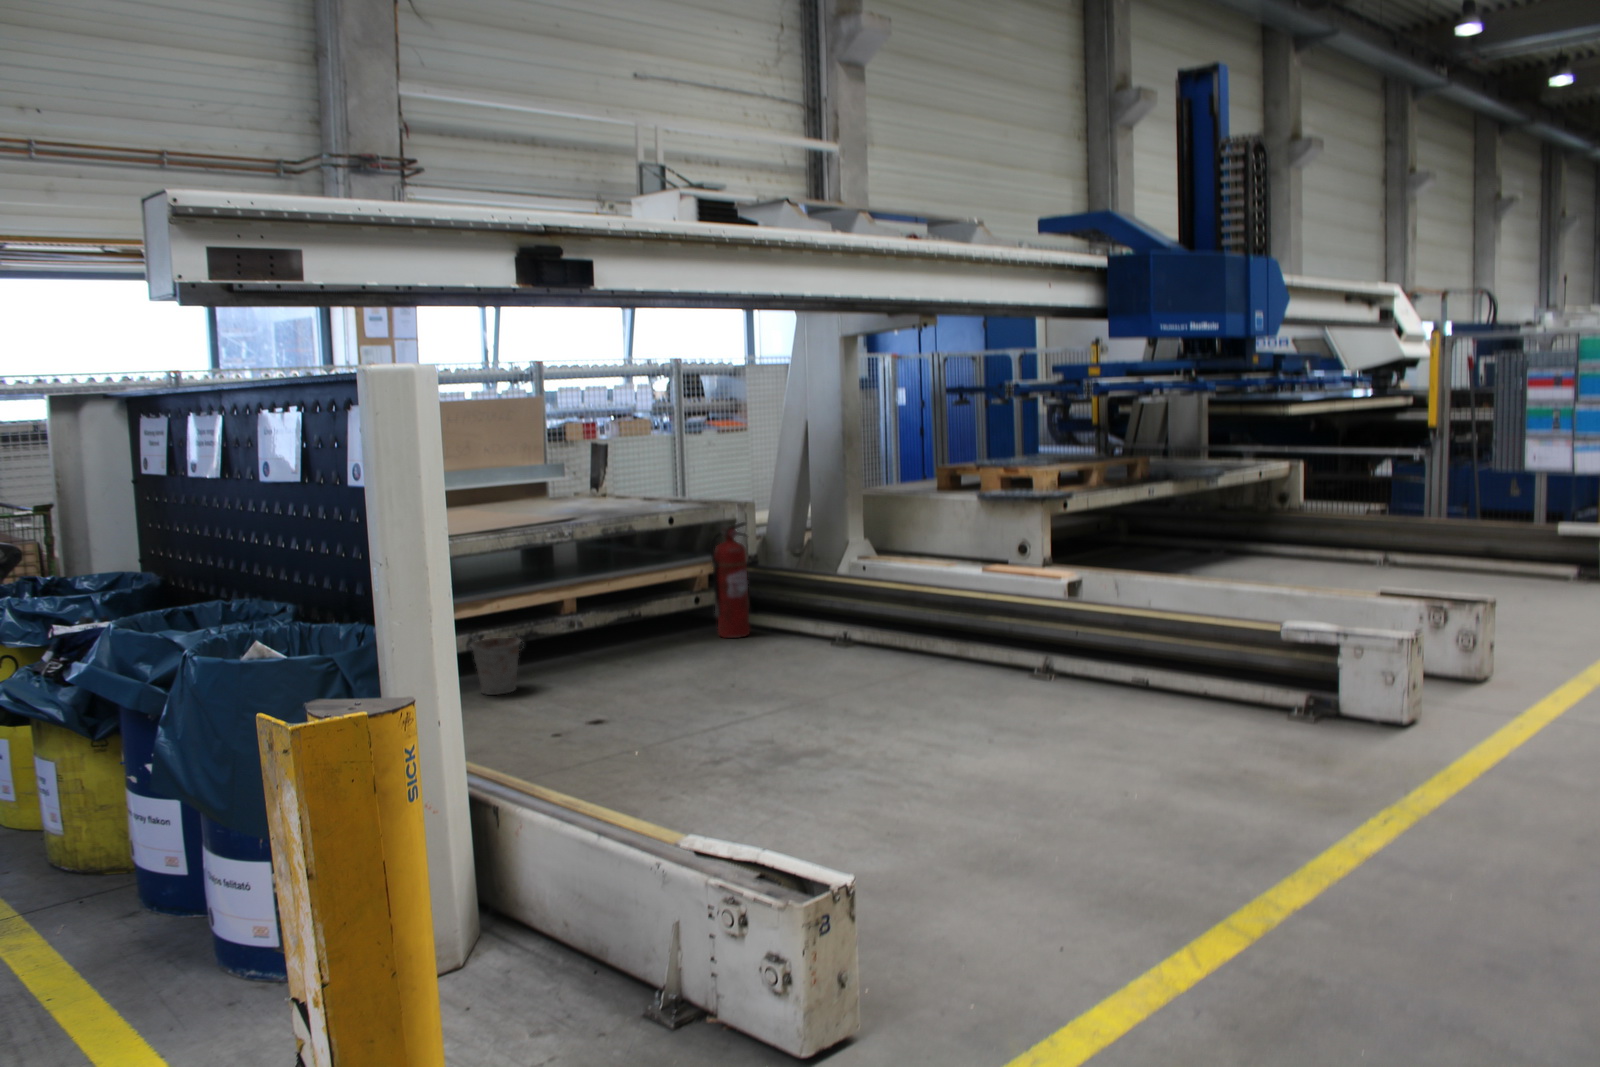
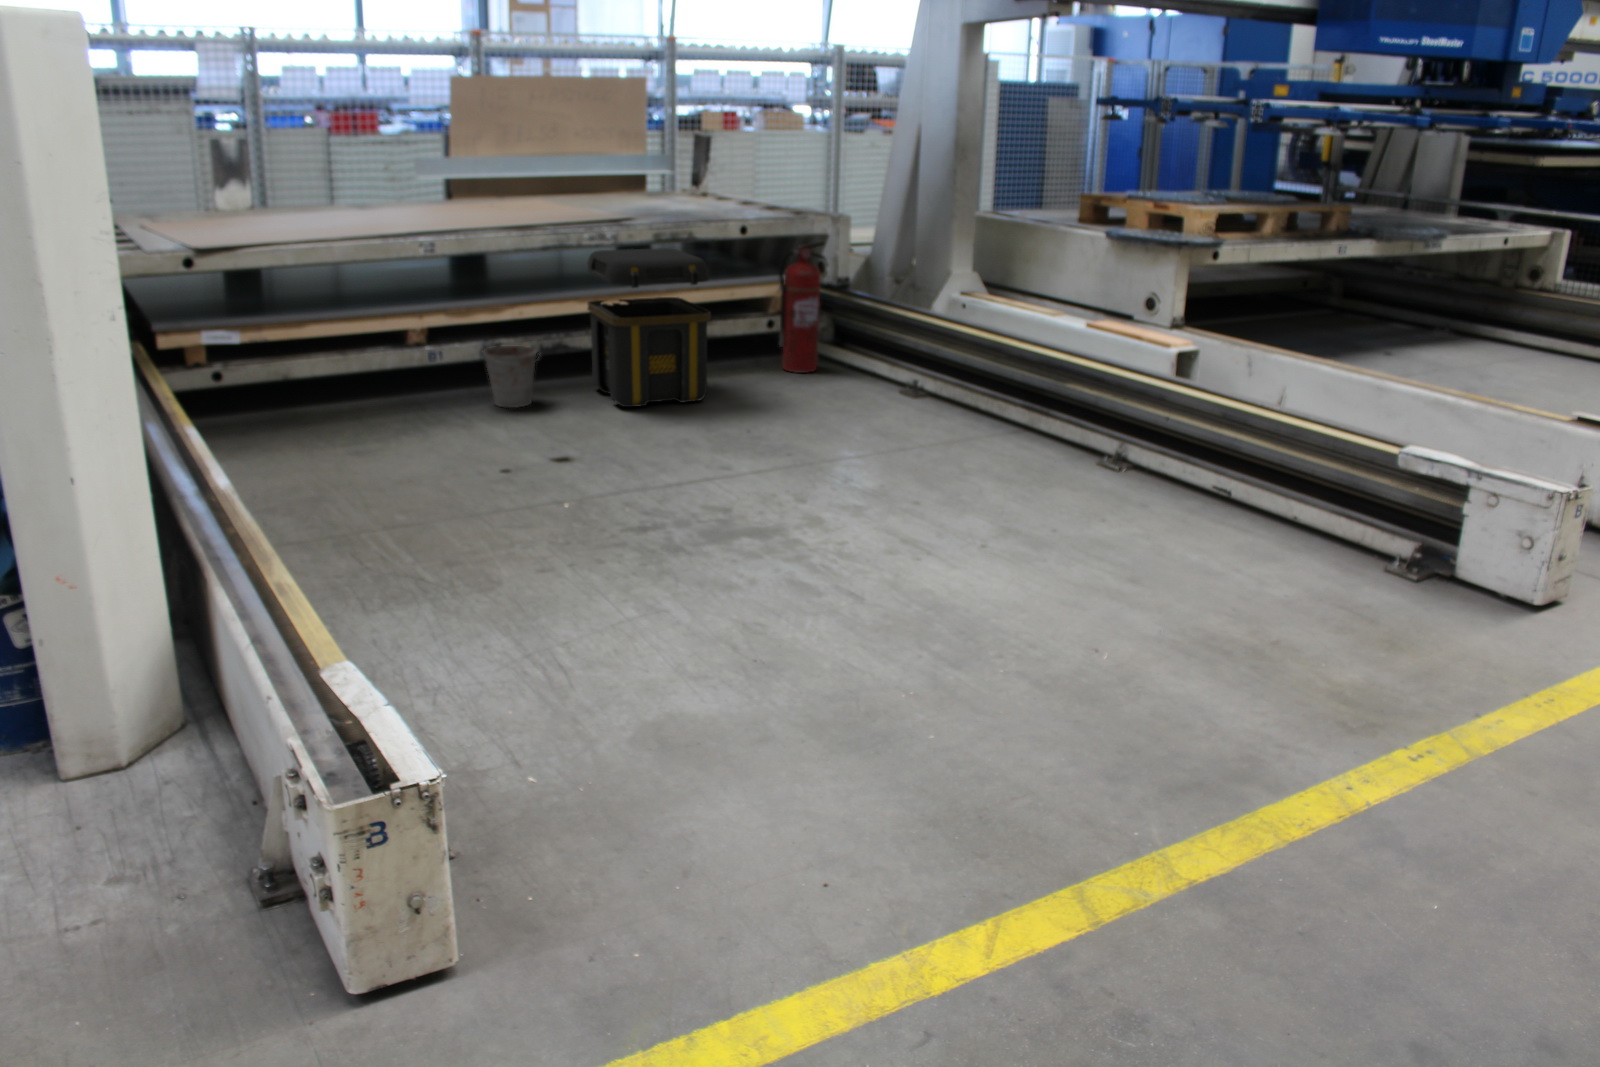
toolbox: none [555,539,674,682] -> present [587,249,711,407]

